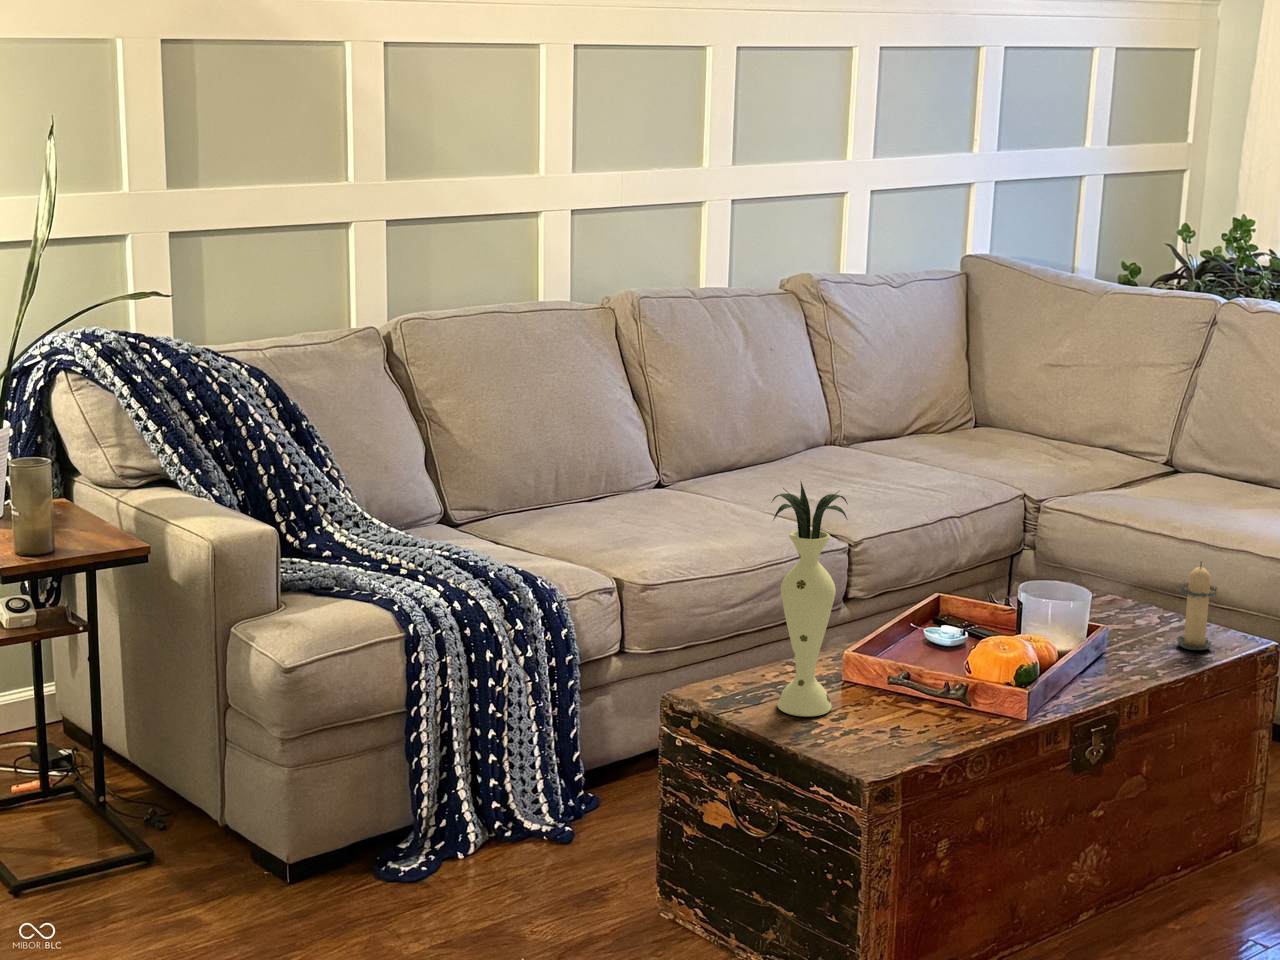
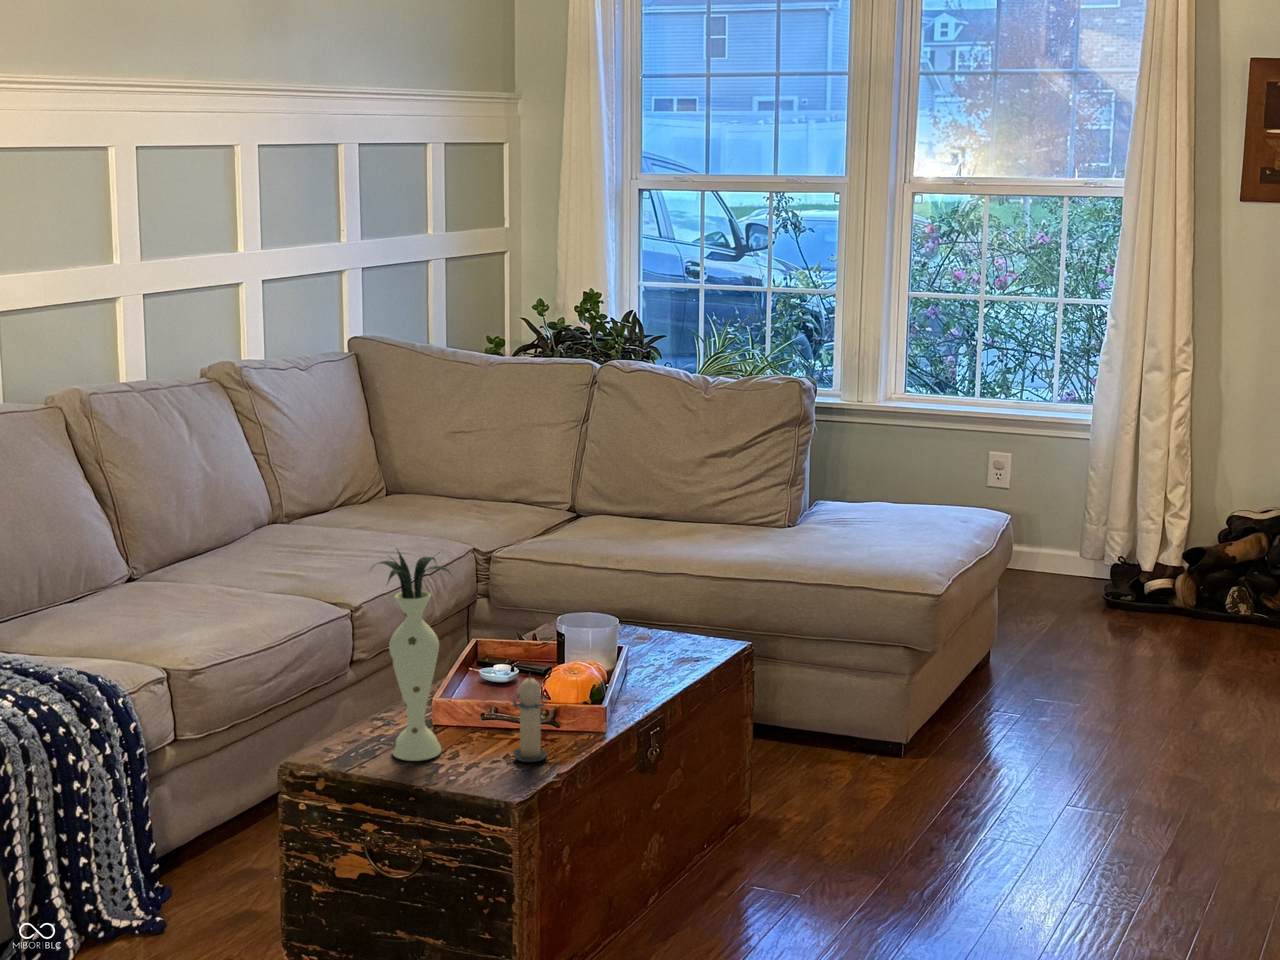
candle: present [1176,561,1217,650] -> present [511,673,547,762]

